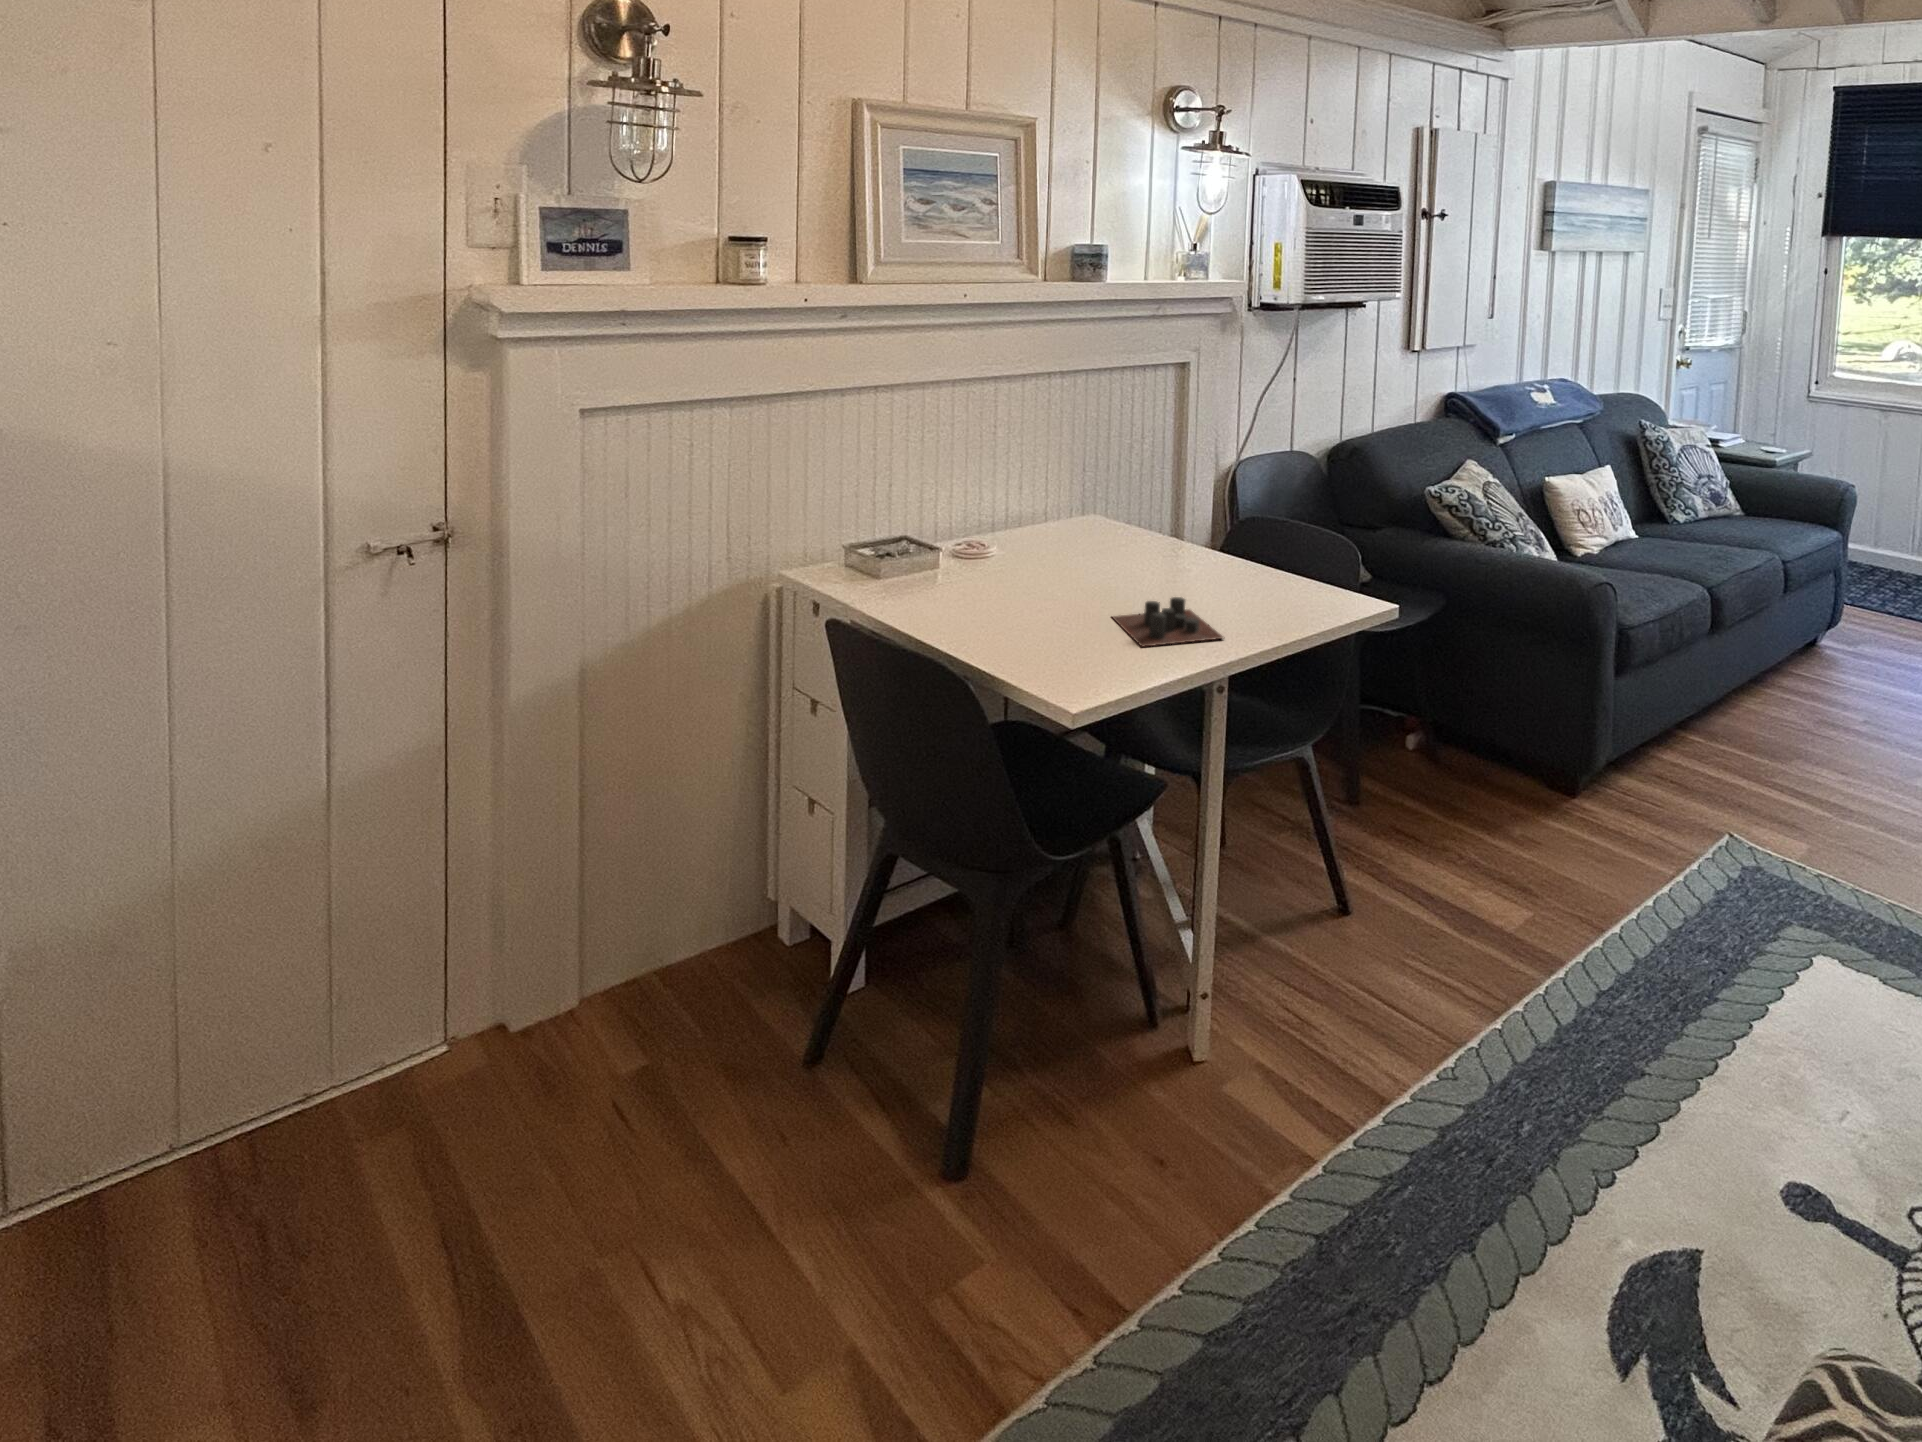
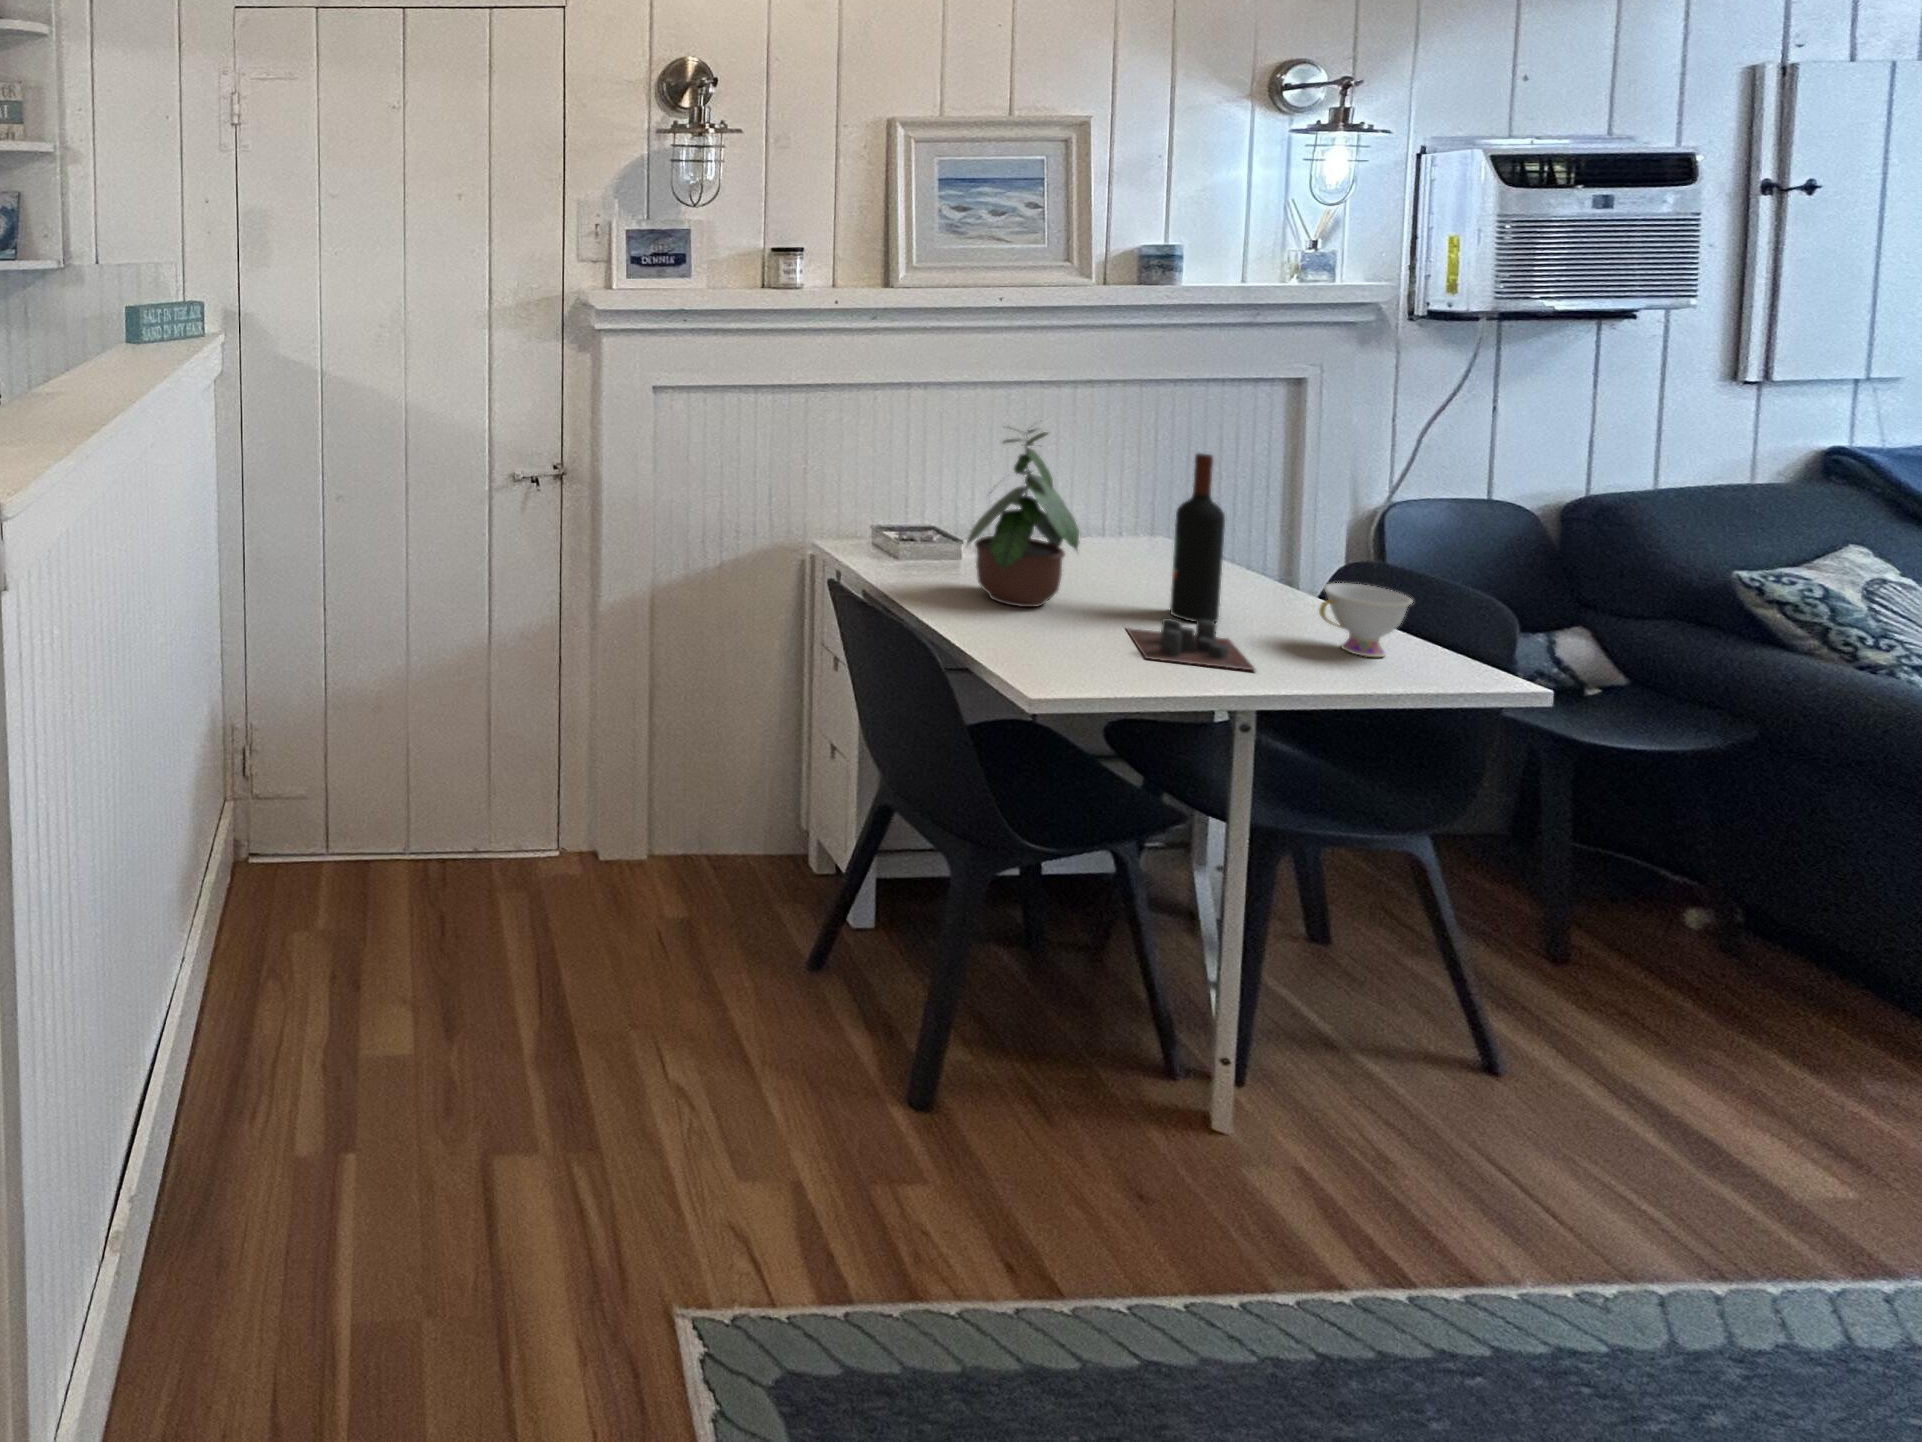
potted plant: none [953,420,1078,613] -> present [967,427,1080,607]
wine bottle: none [1136,441,1179,598] -> present [1170,453,1225,622]
teacup: none [1251,542,1313,605] -> present [1319,583,1413,657]

